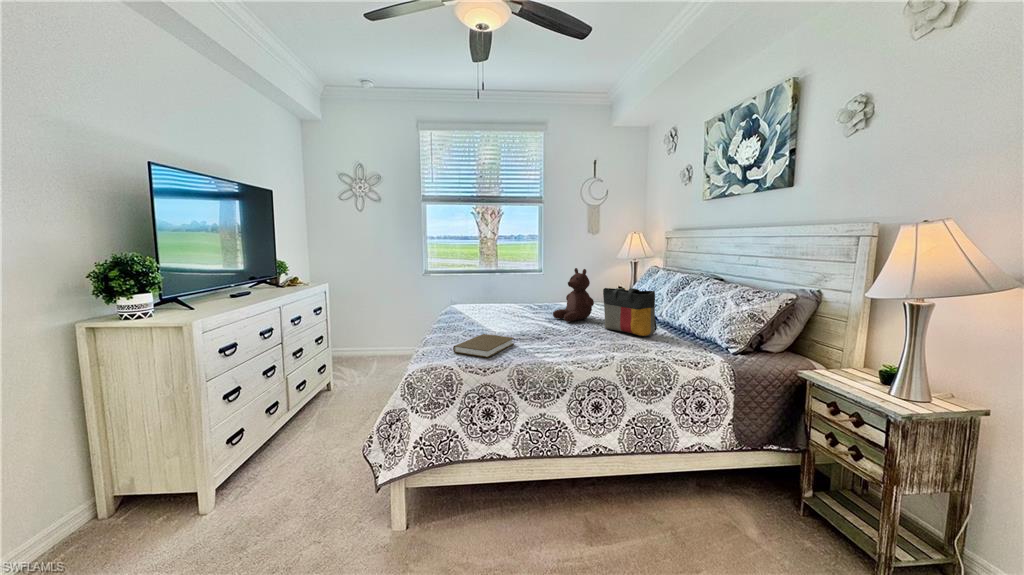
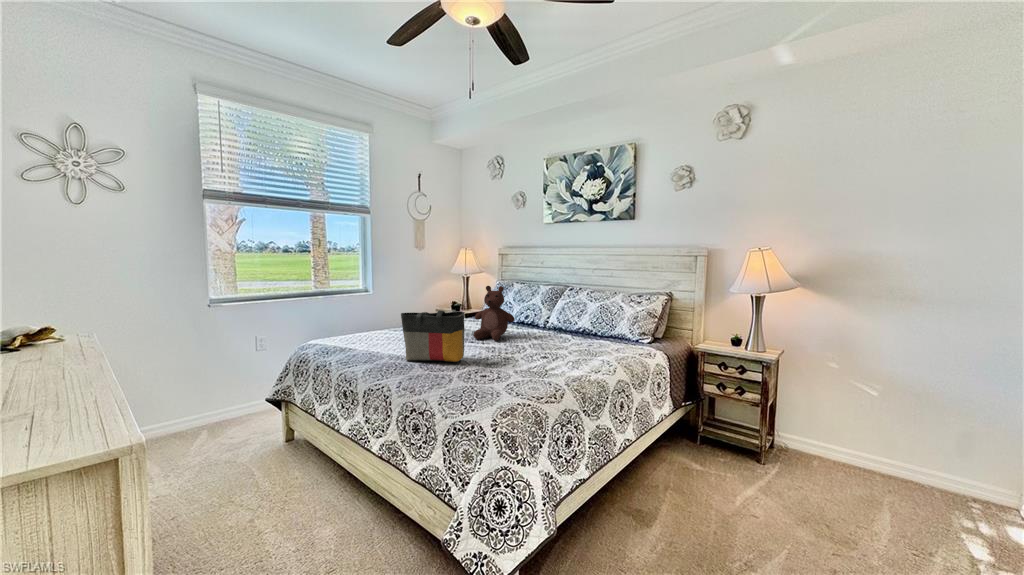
tote bag: present [603,288,657,336] -> present [401,311,464,362]
book: present [453,334,514,358] -> none [478,363,536,390]

